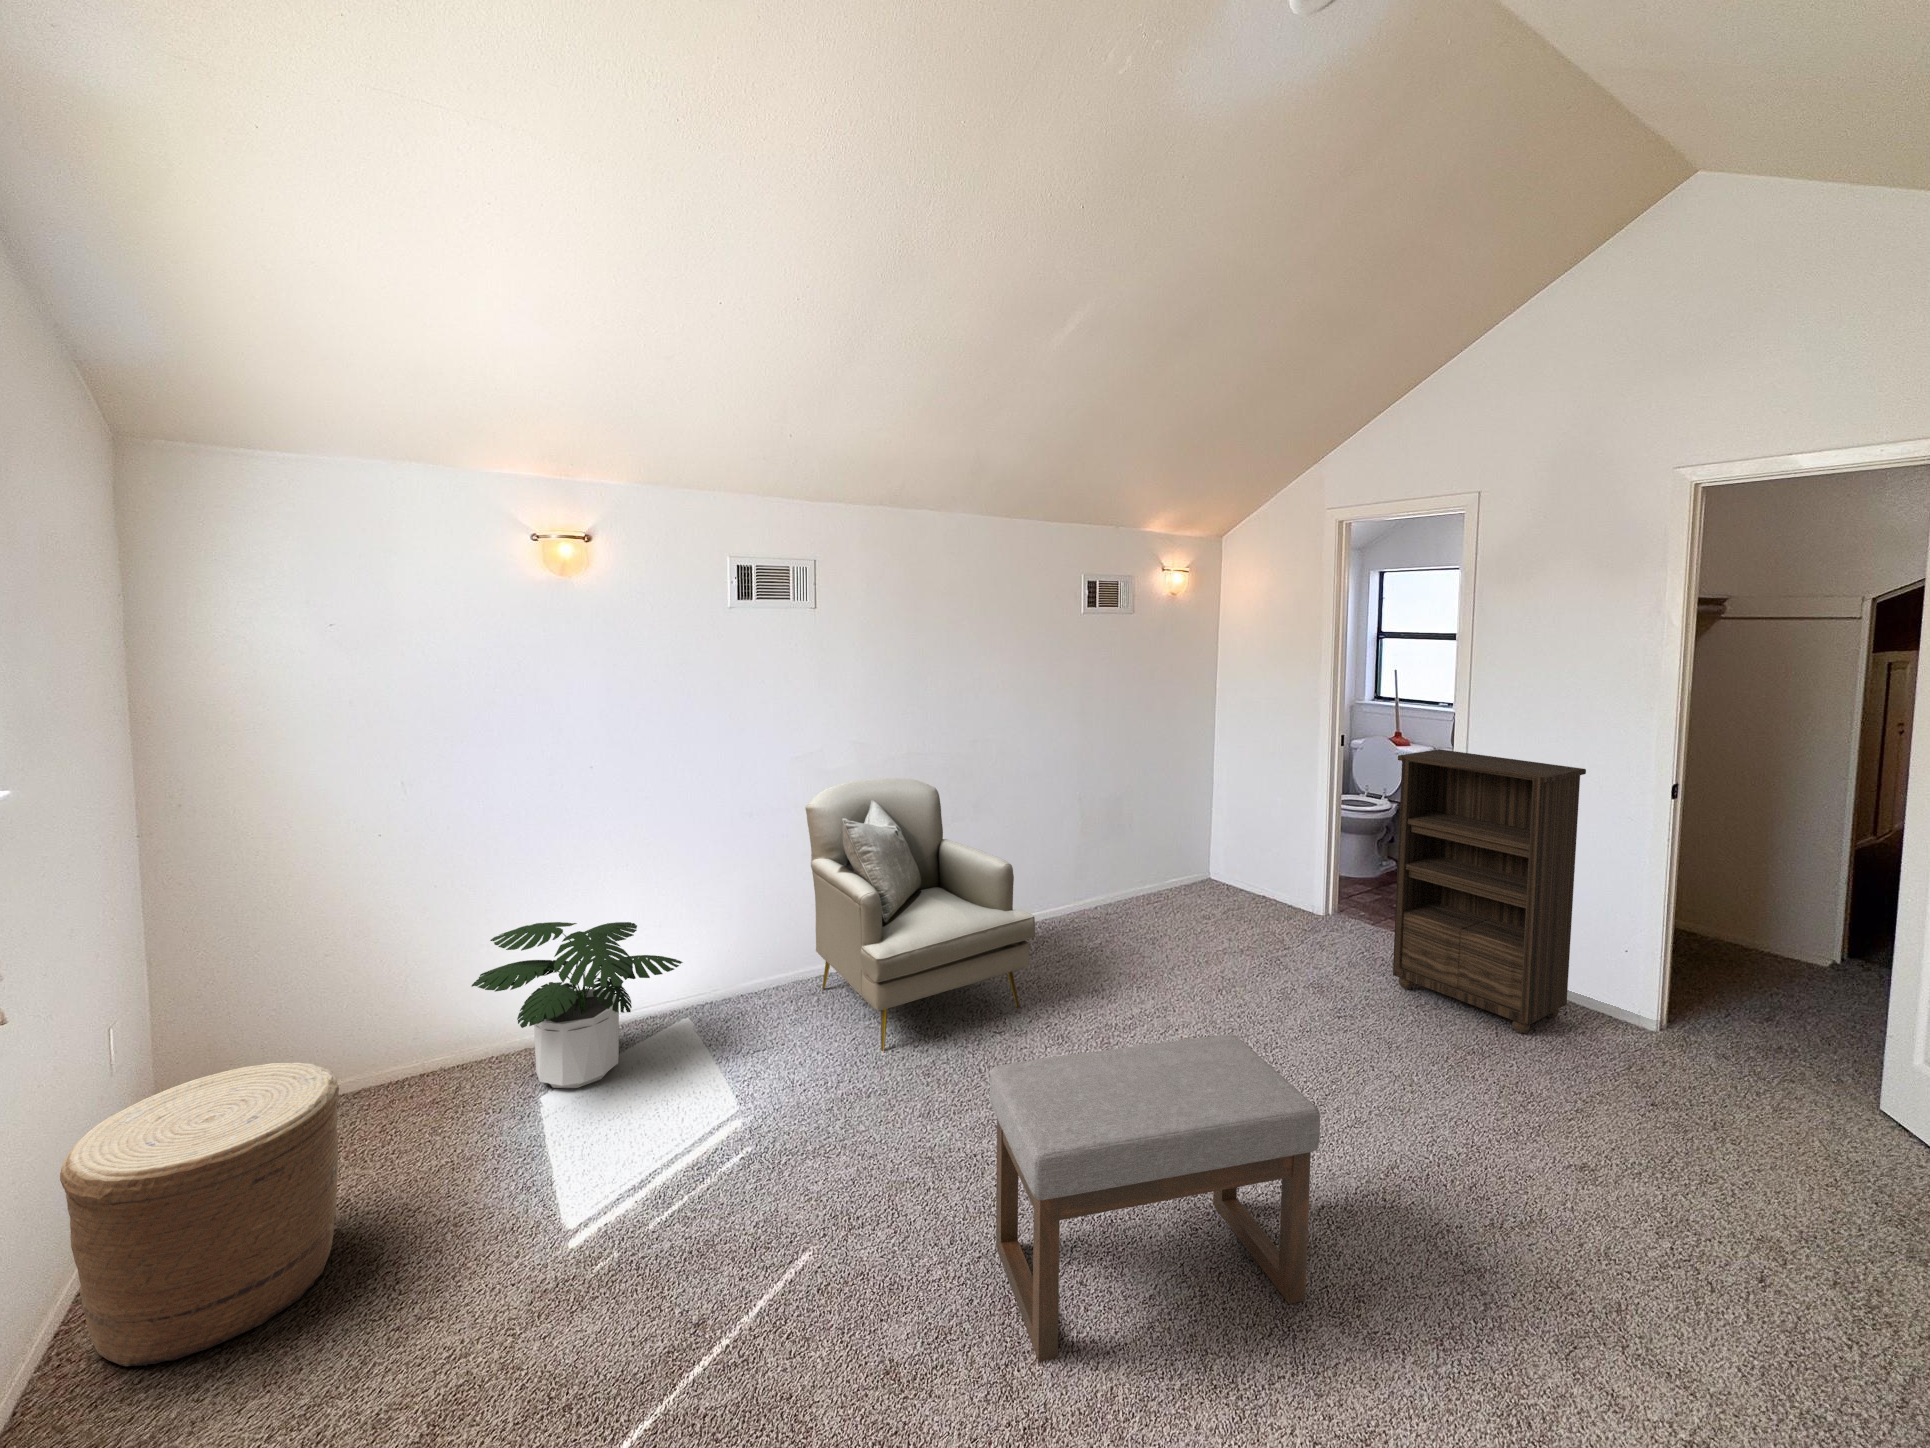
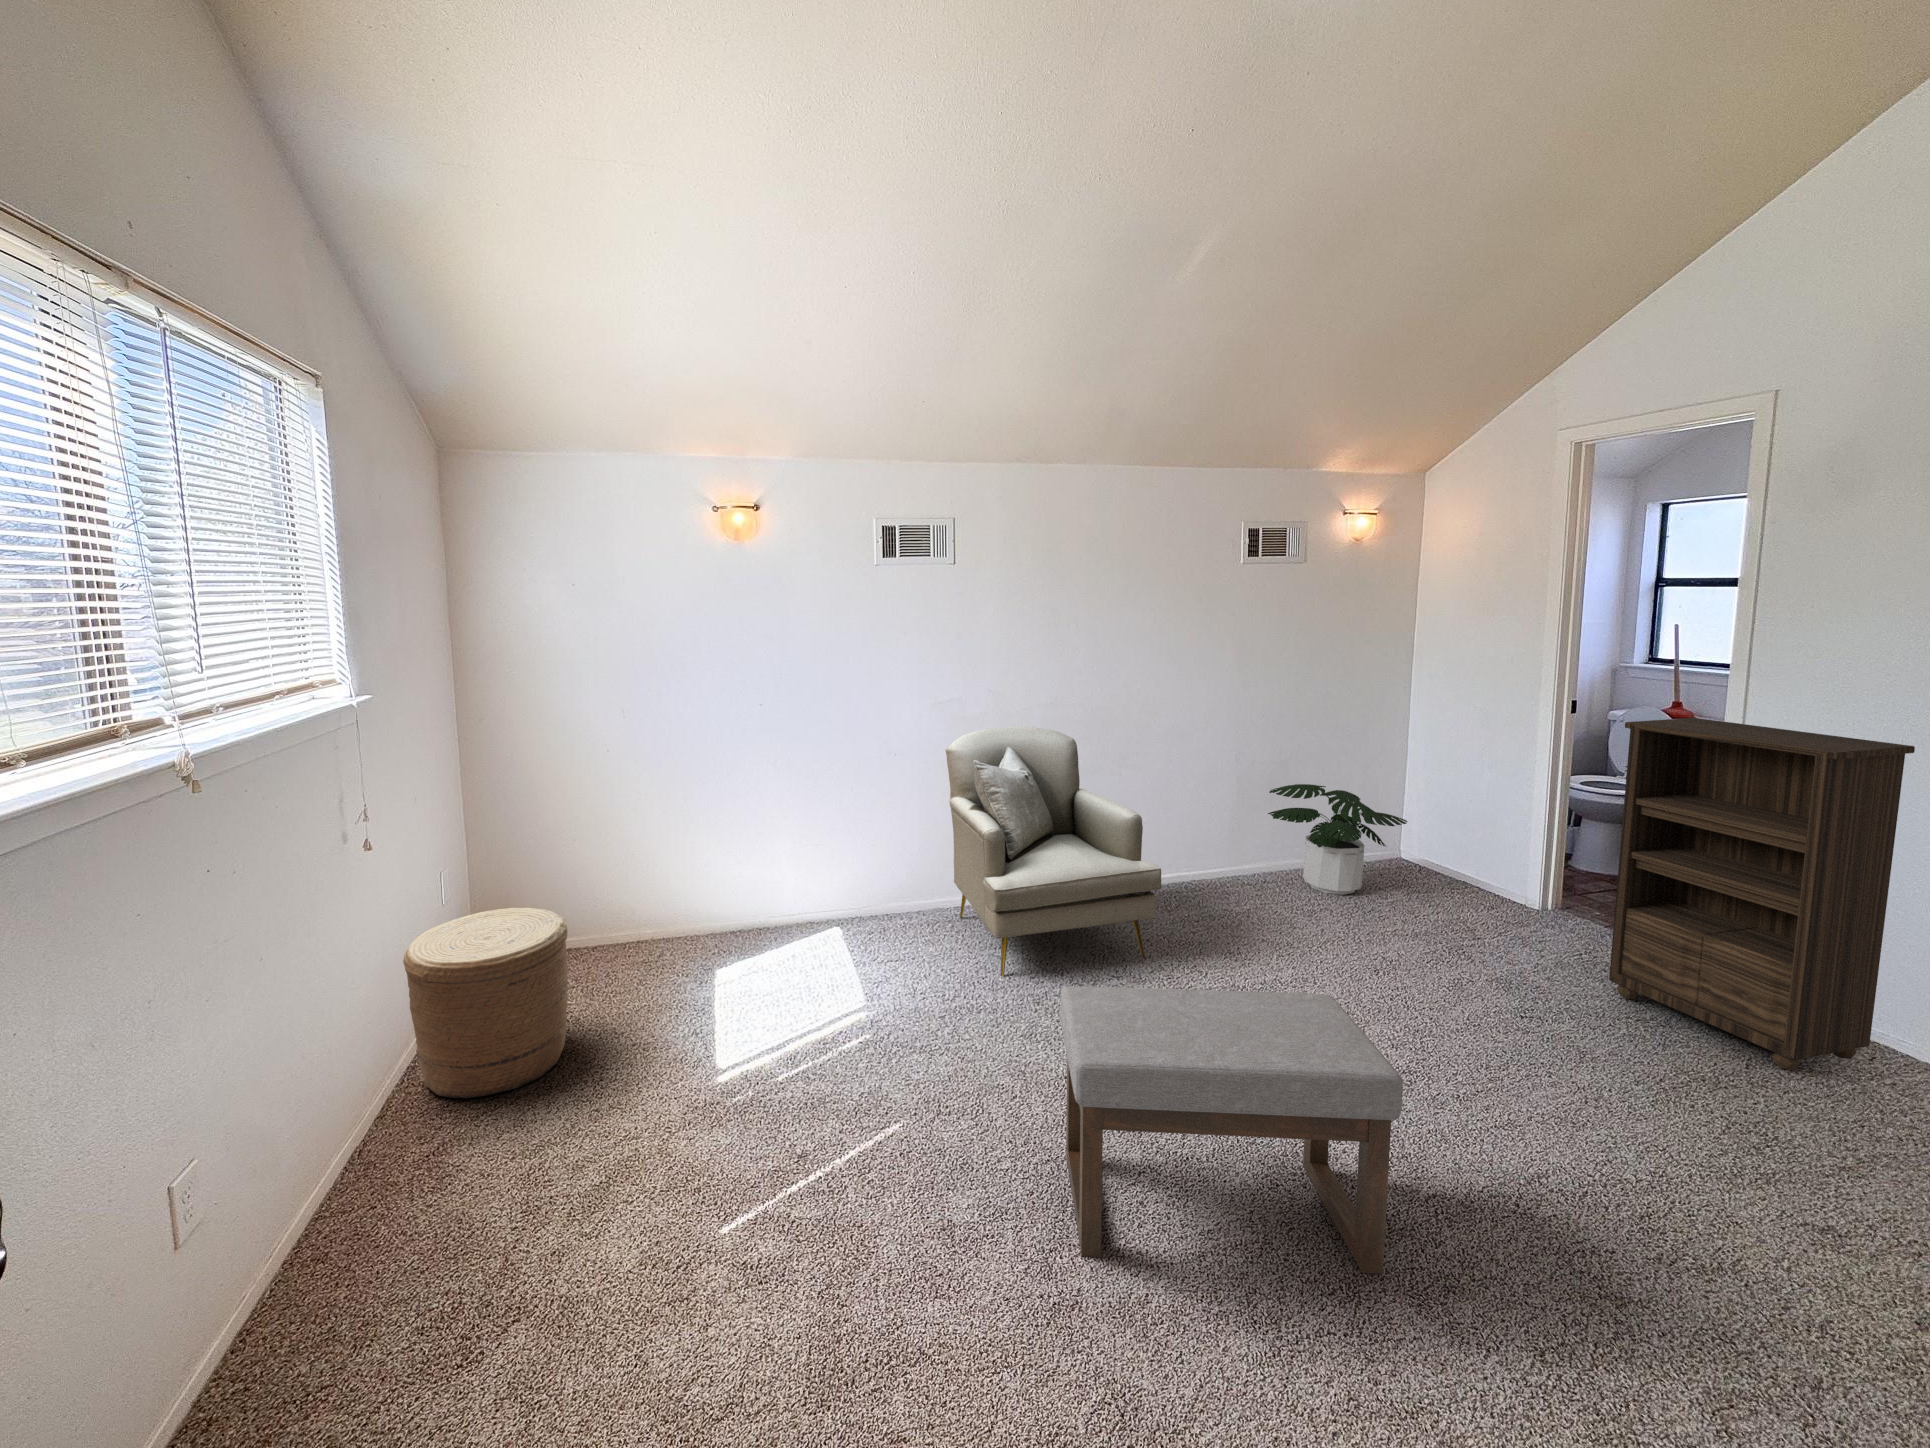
potted plant: present [472,922,683,1088] -> present [1268,784,1407,895]

